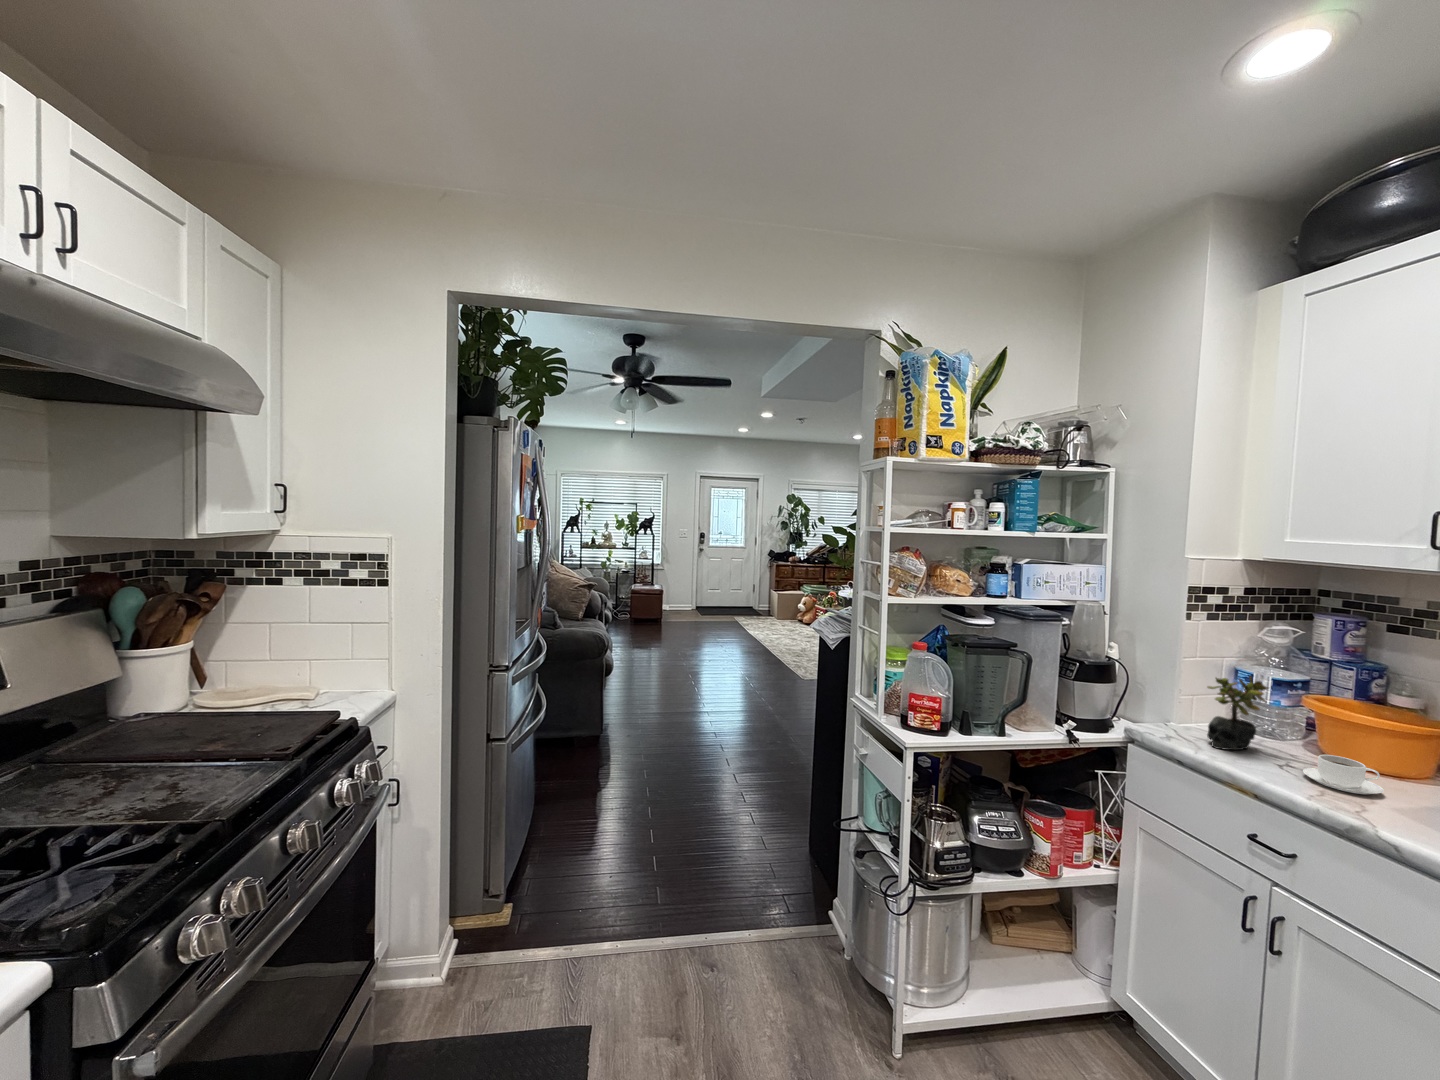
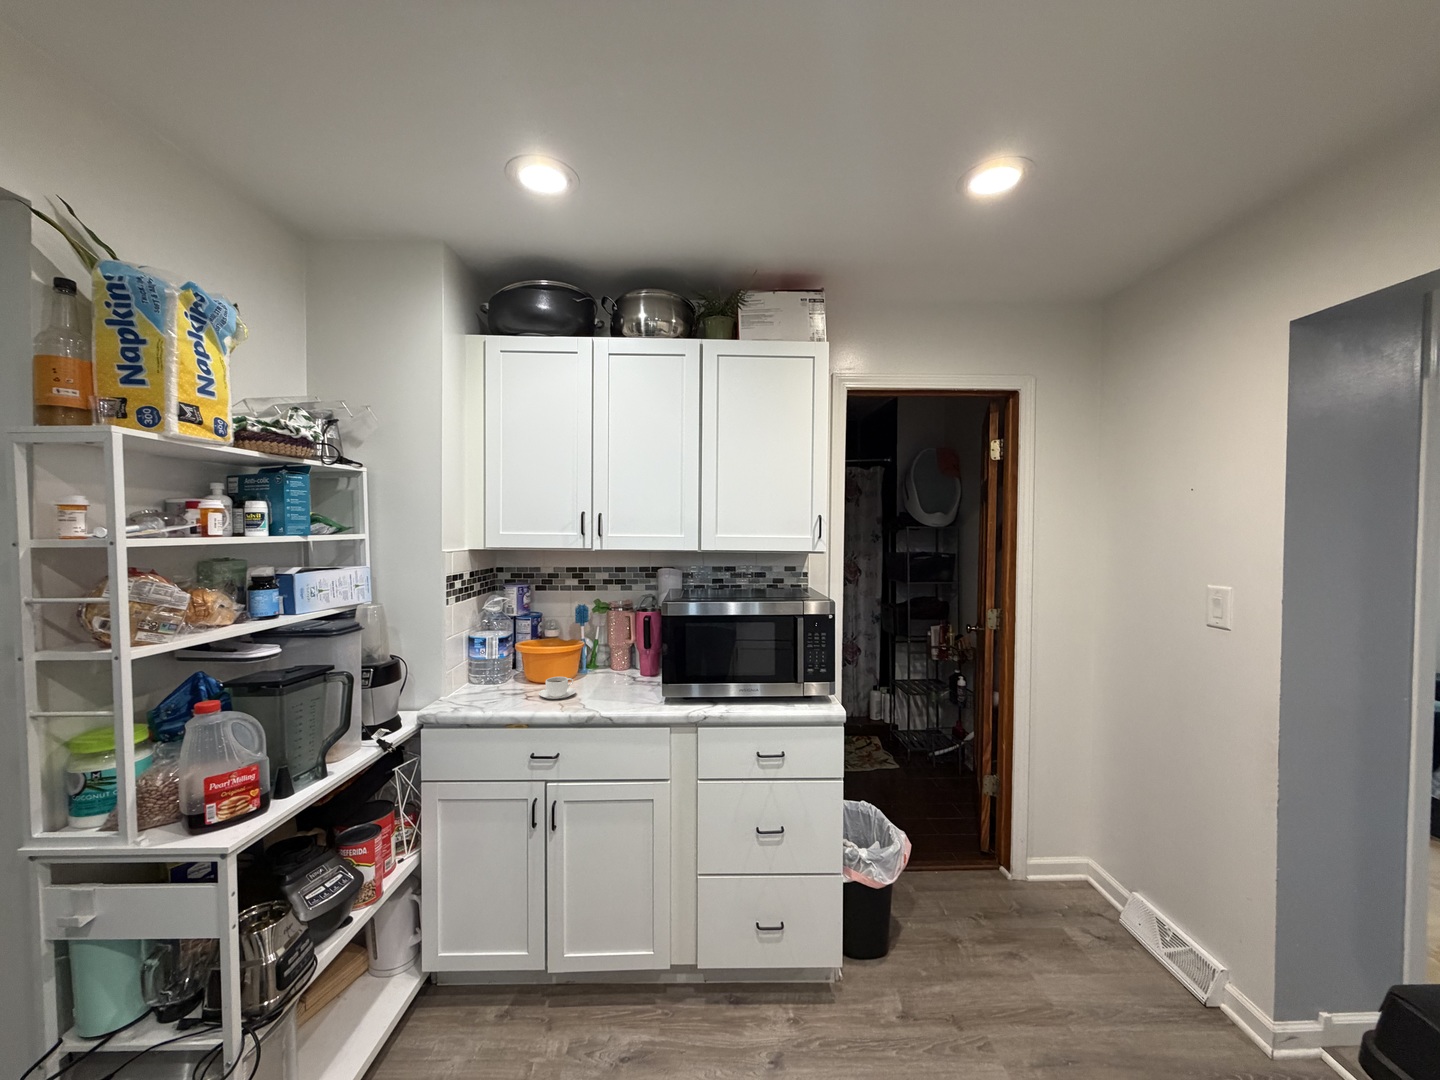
succulent plant: present [1207,676,1268,750] -> none [470,639,510,703]

